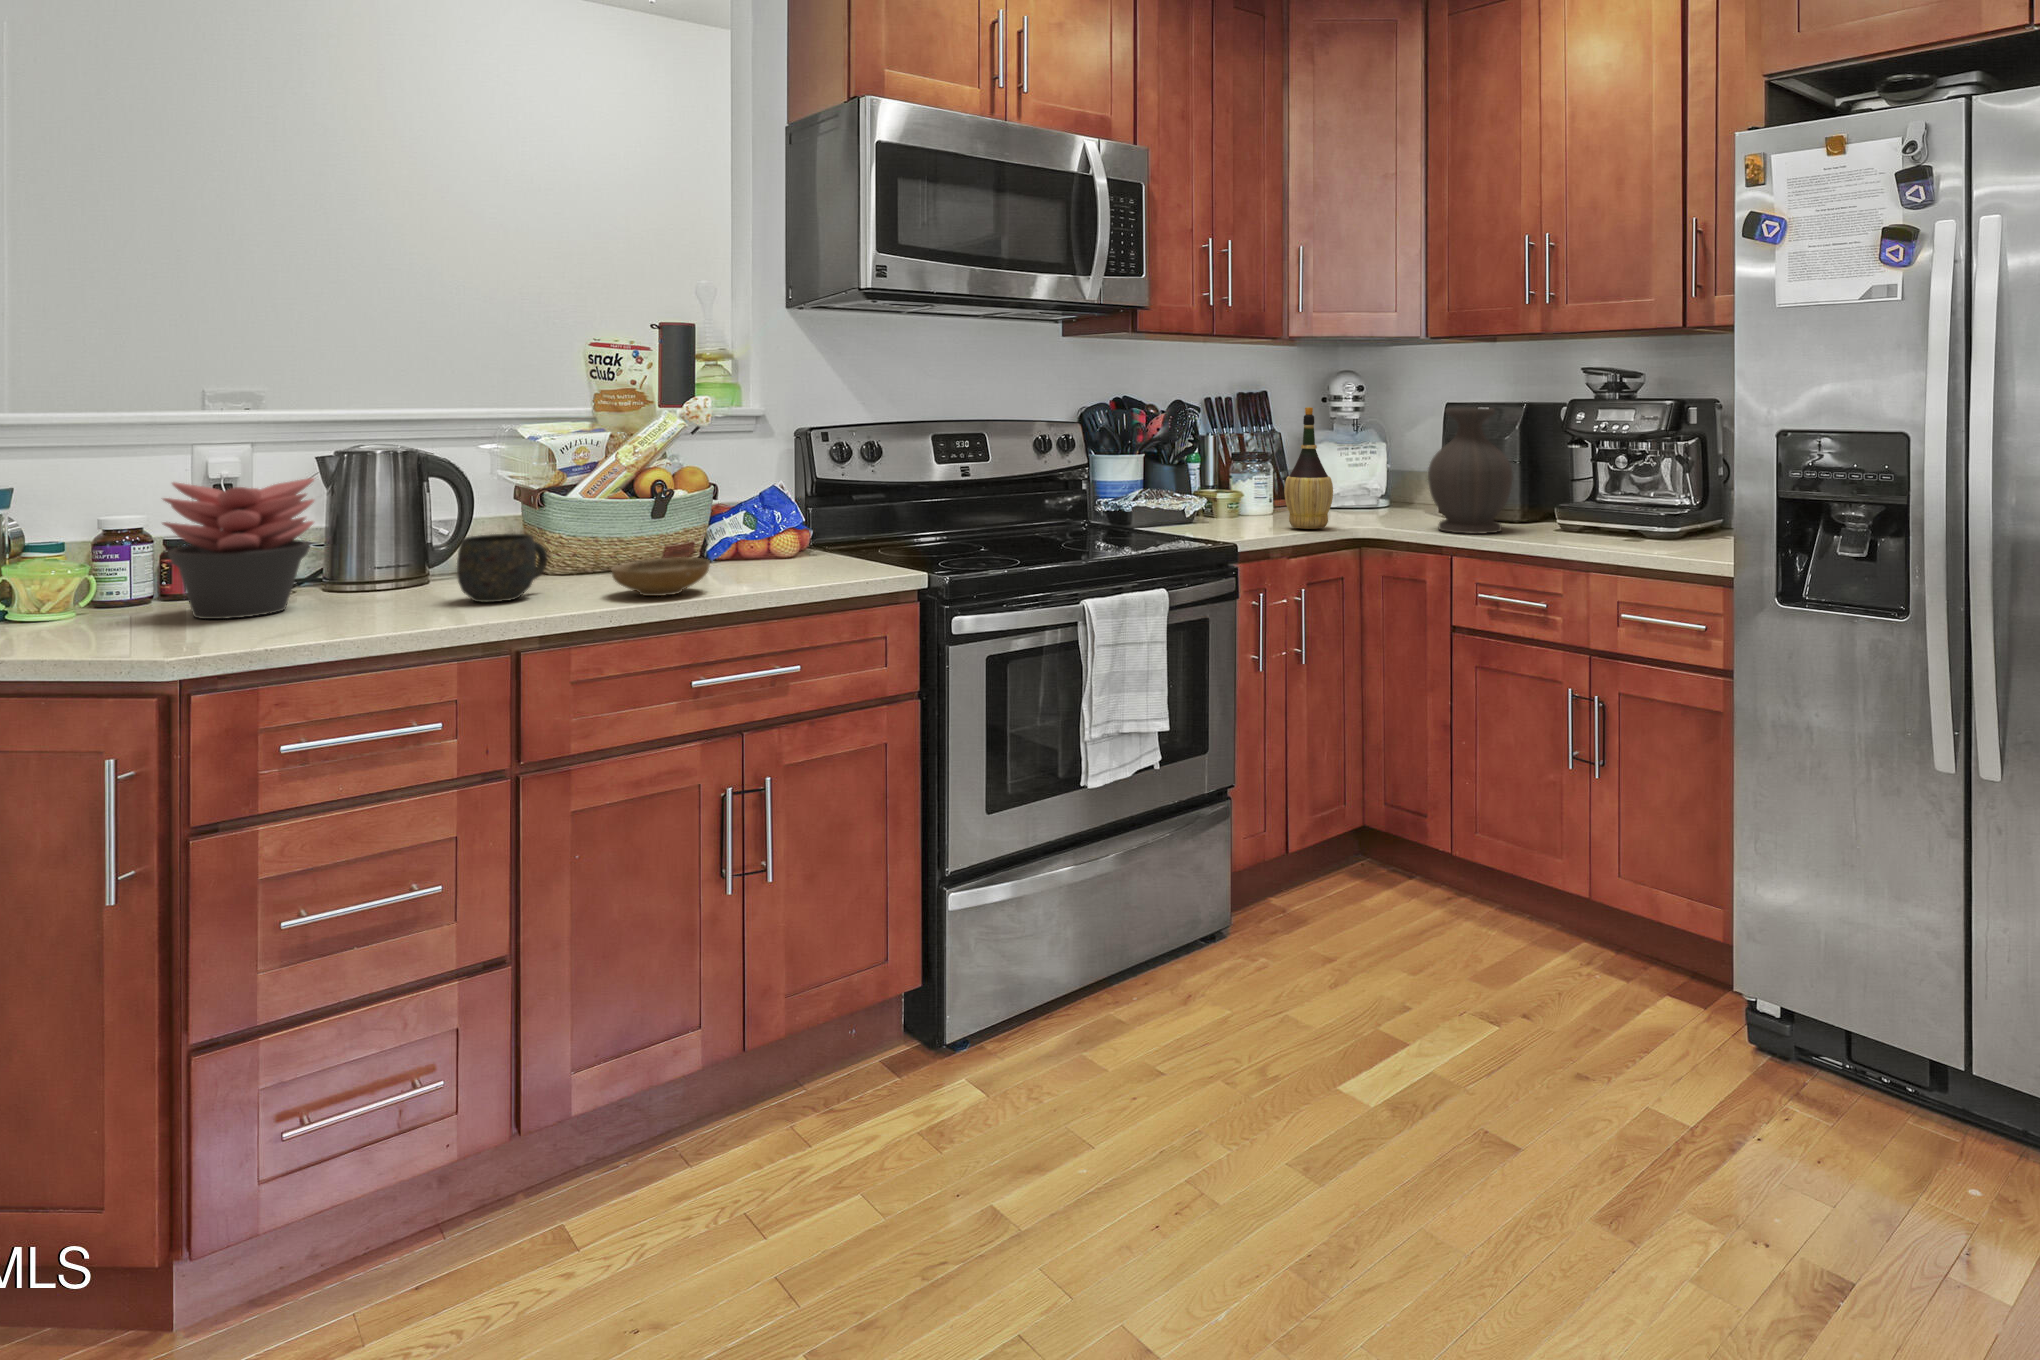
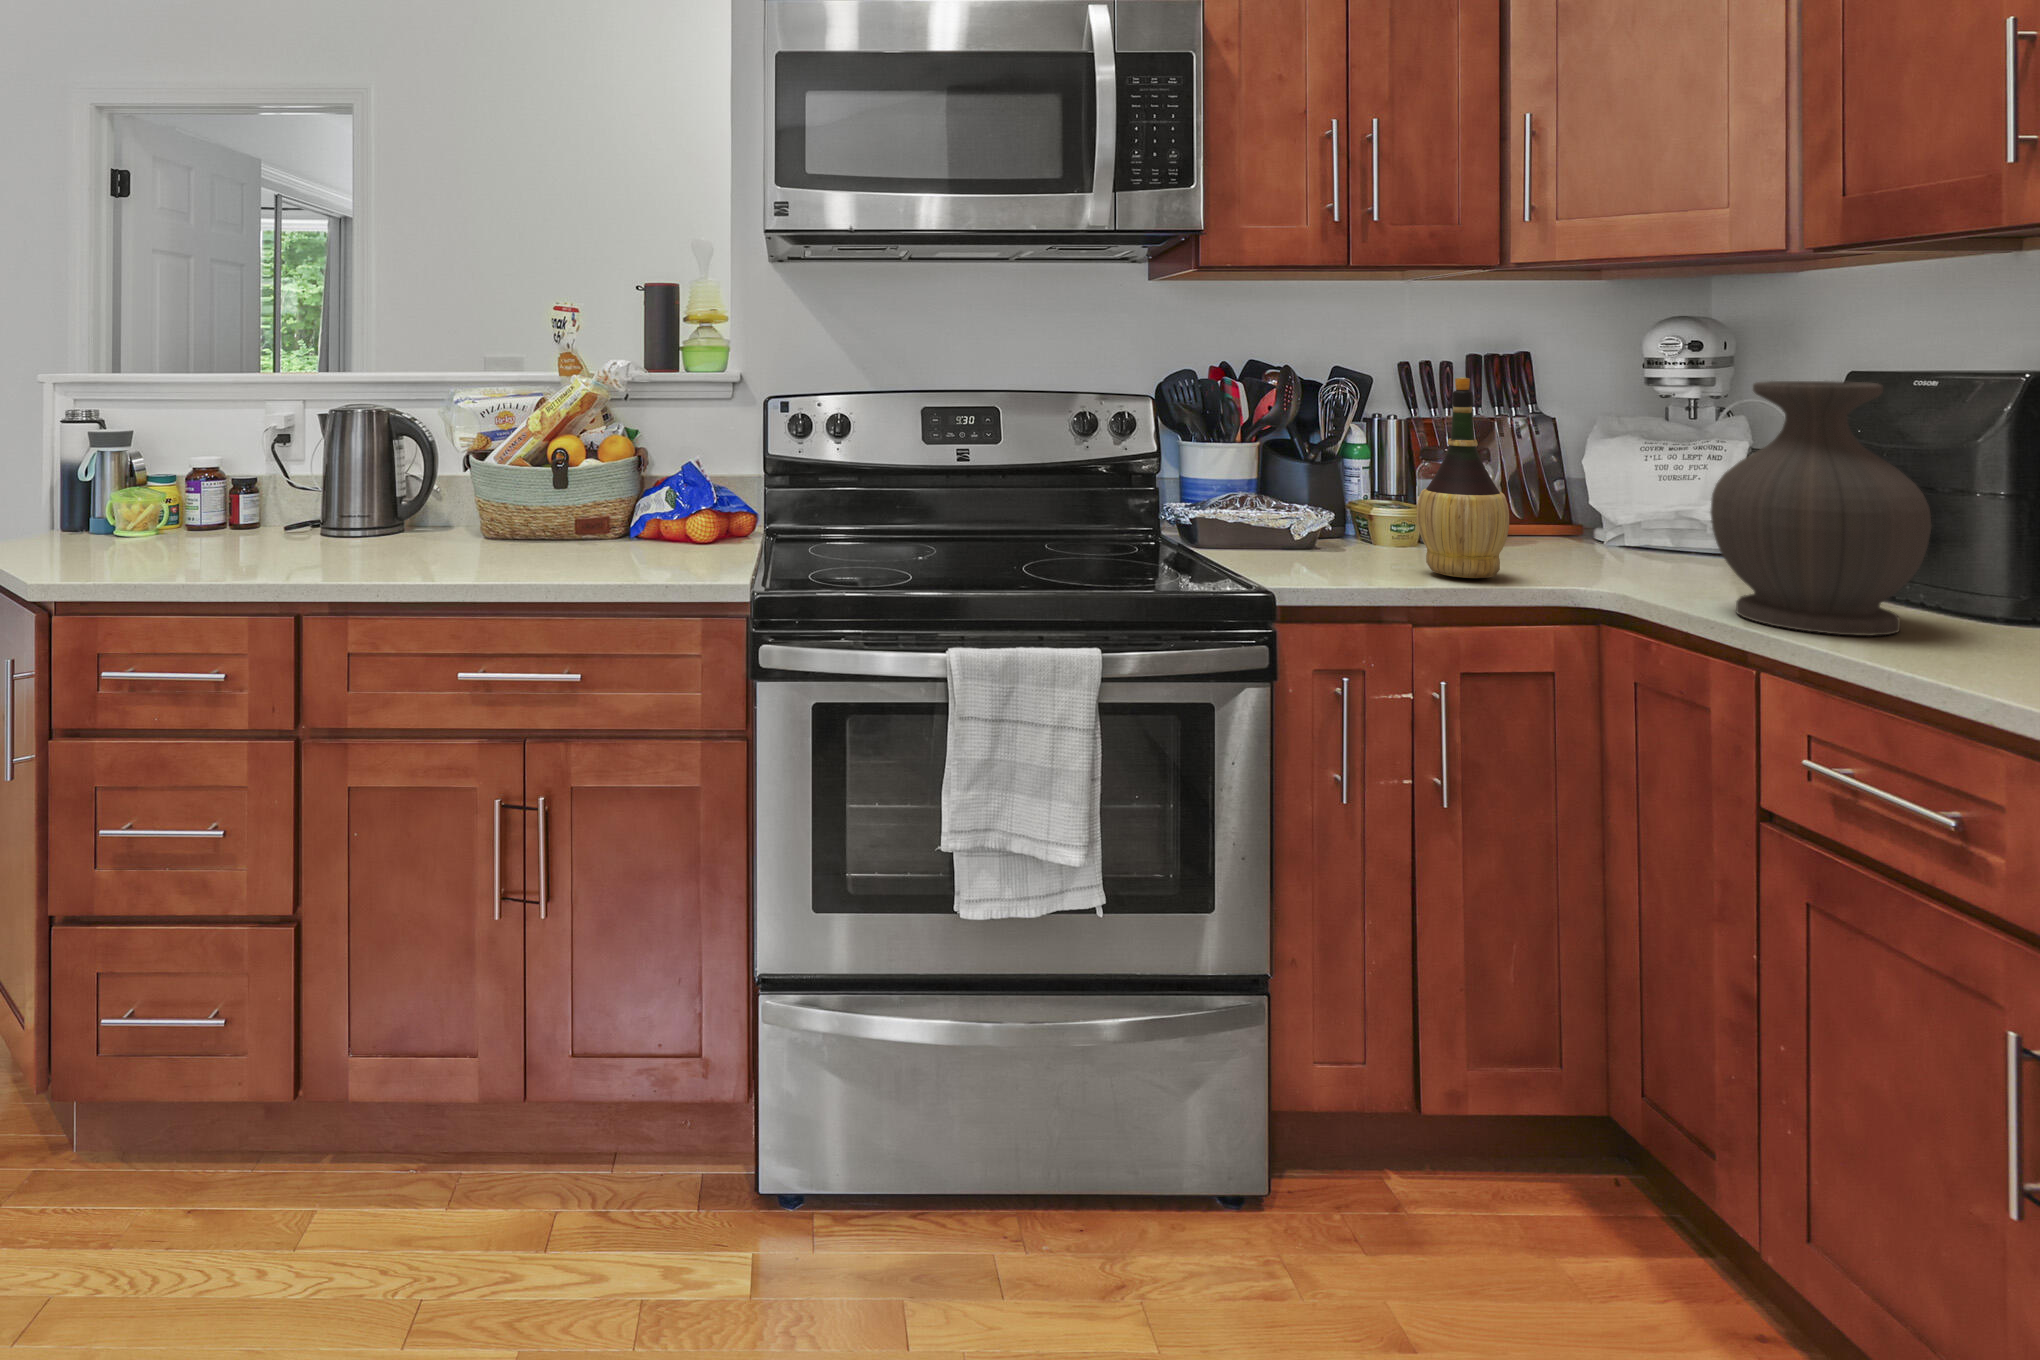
succulent plant: present [163,478,314,619] -> none [152,436,275,553]
mug: present [457,534,548,602] -> none [327,497,417,564]
ceramic bowl: present [611,557,710,596] -> none [421,535,519,577]

